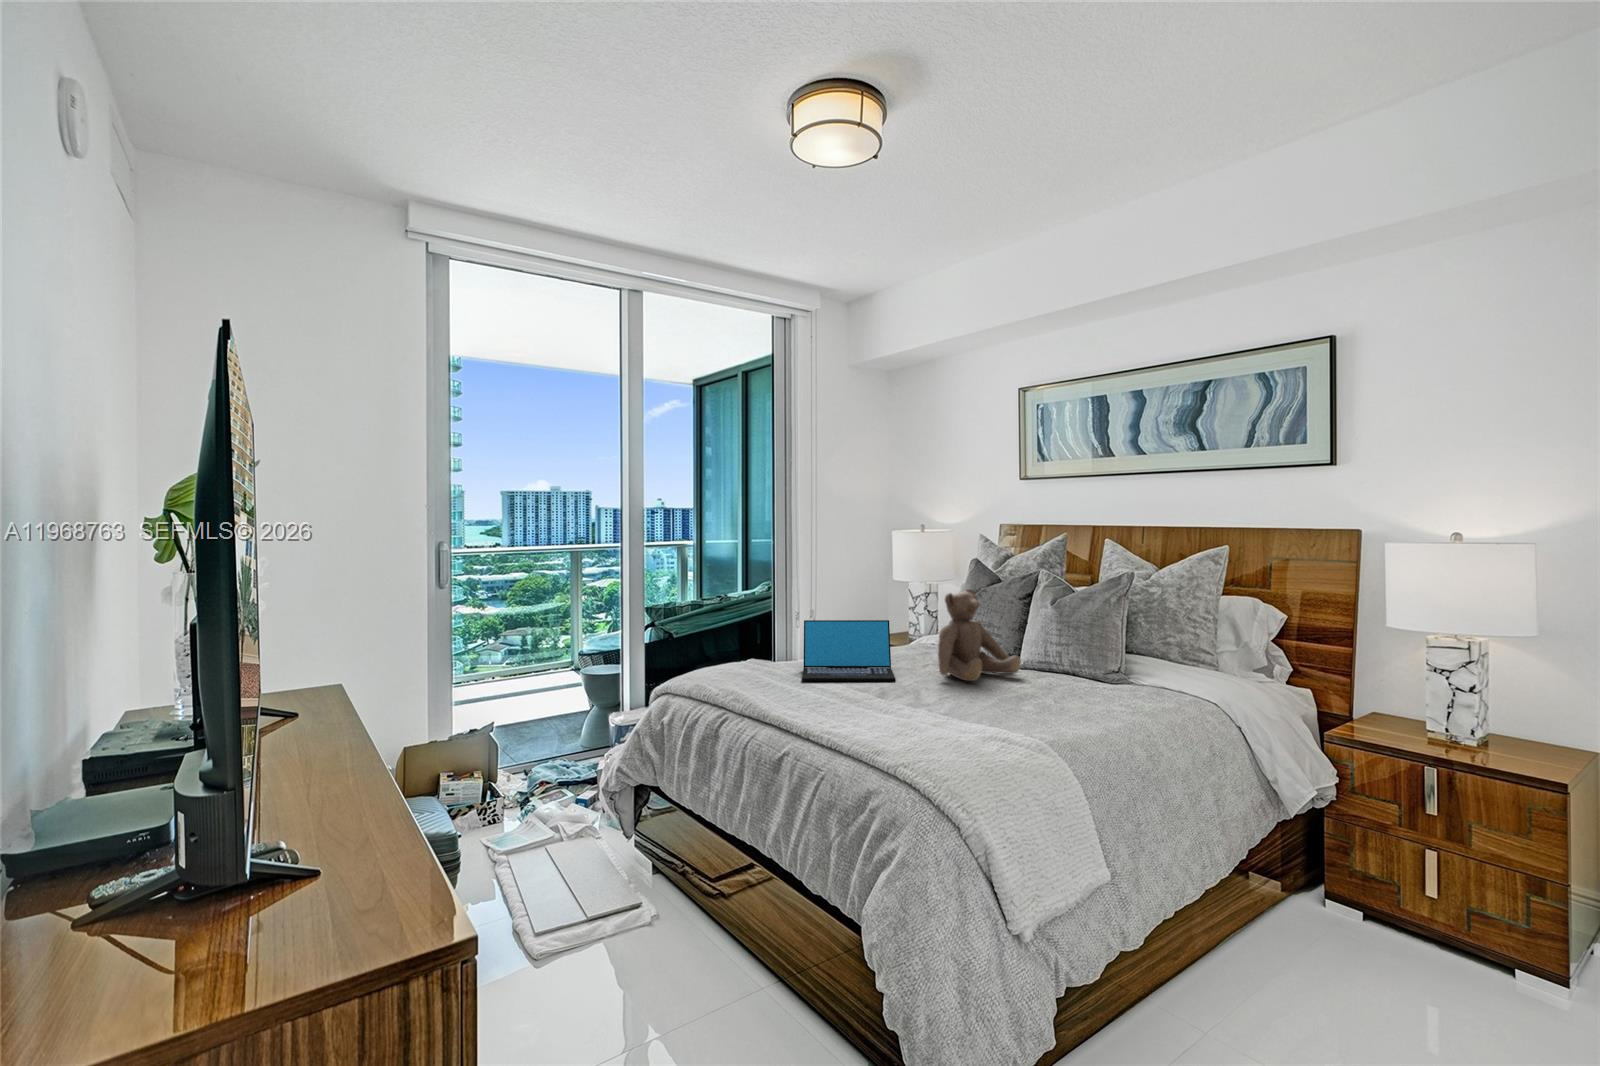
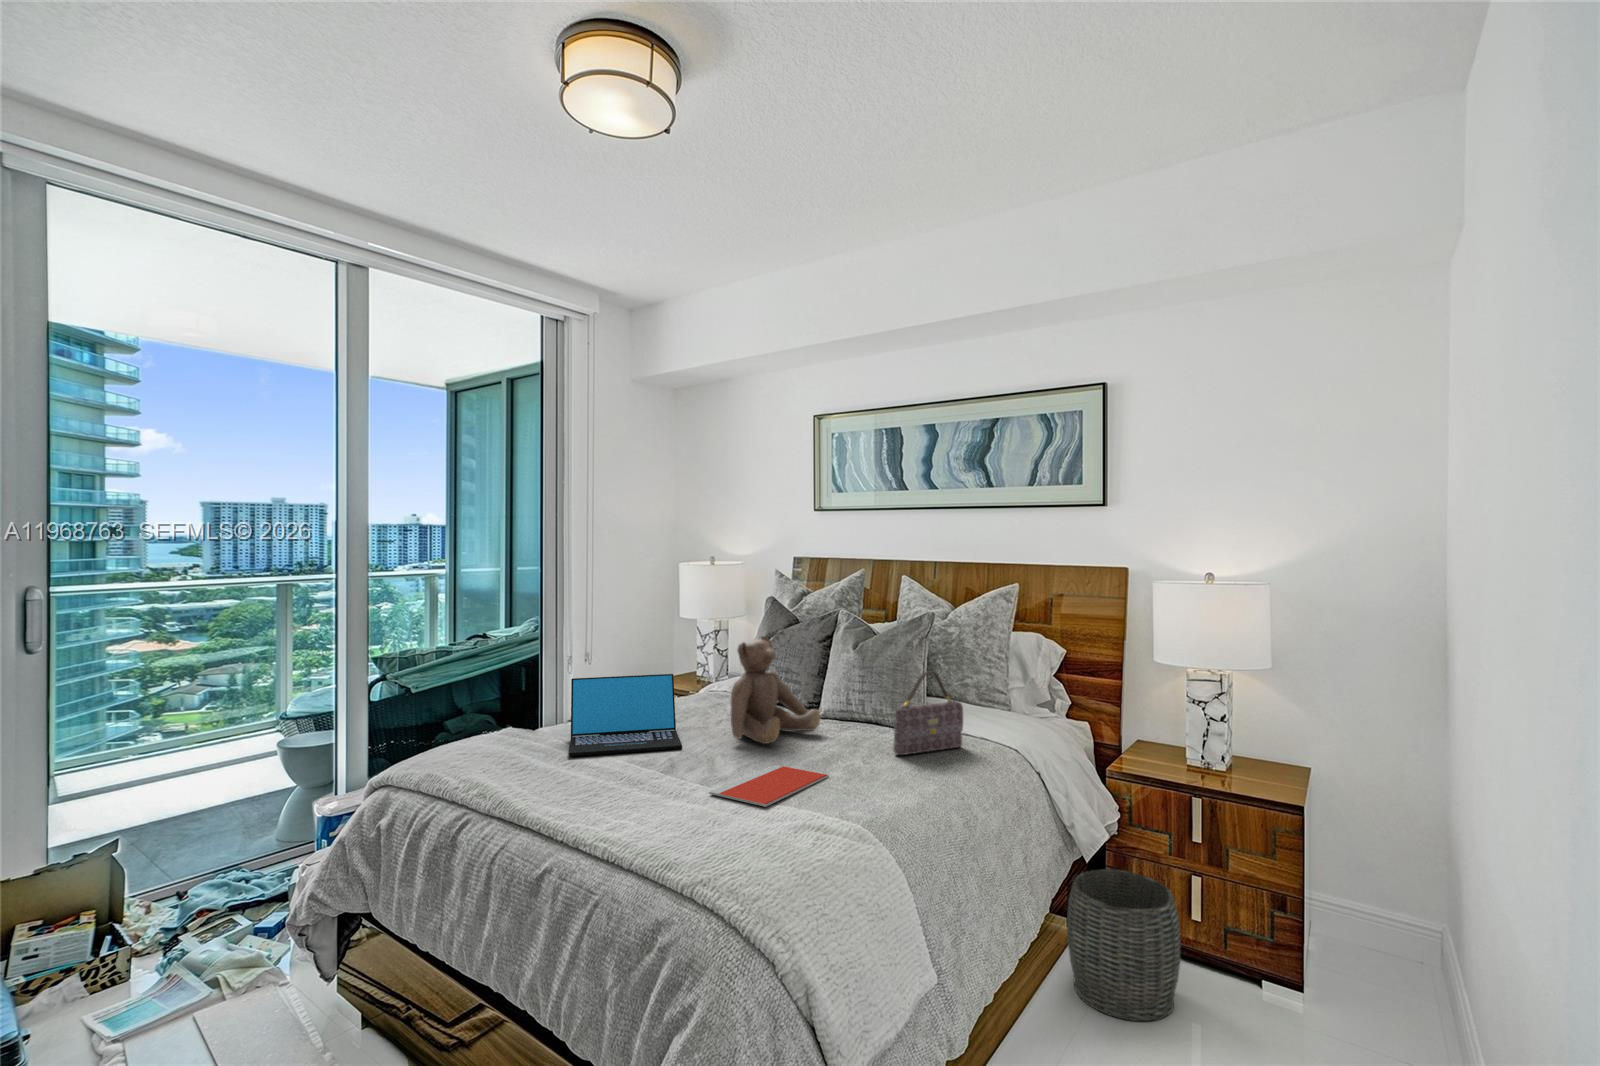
handbag: none [1087,621,1158,696] -> present [893,671,963,755]
notebook: none [916,696,1022,723] -> present [709,765,828,807]
woven basket: none [1266,823,1390,968] -> present [1067,870,1181,1021]

